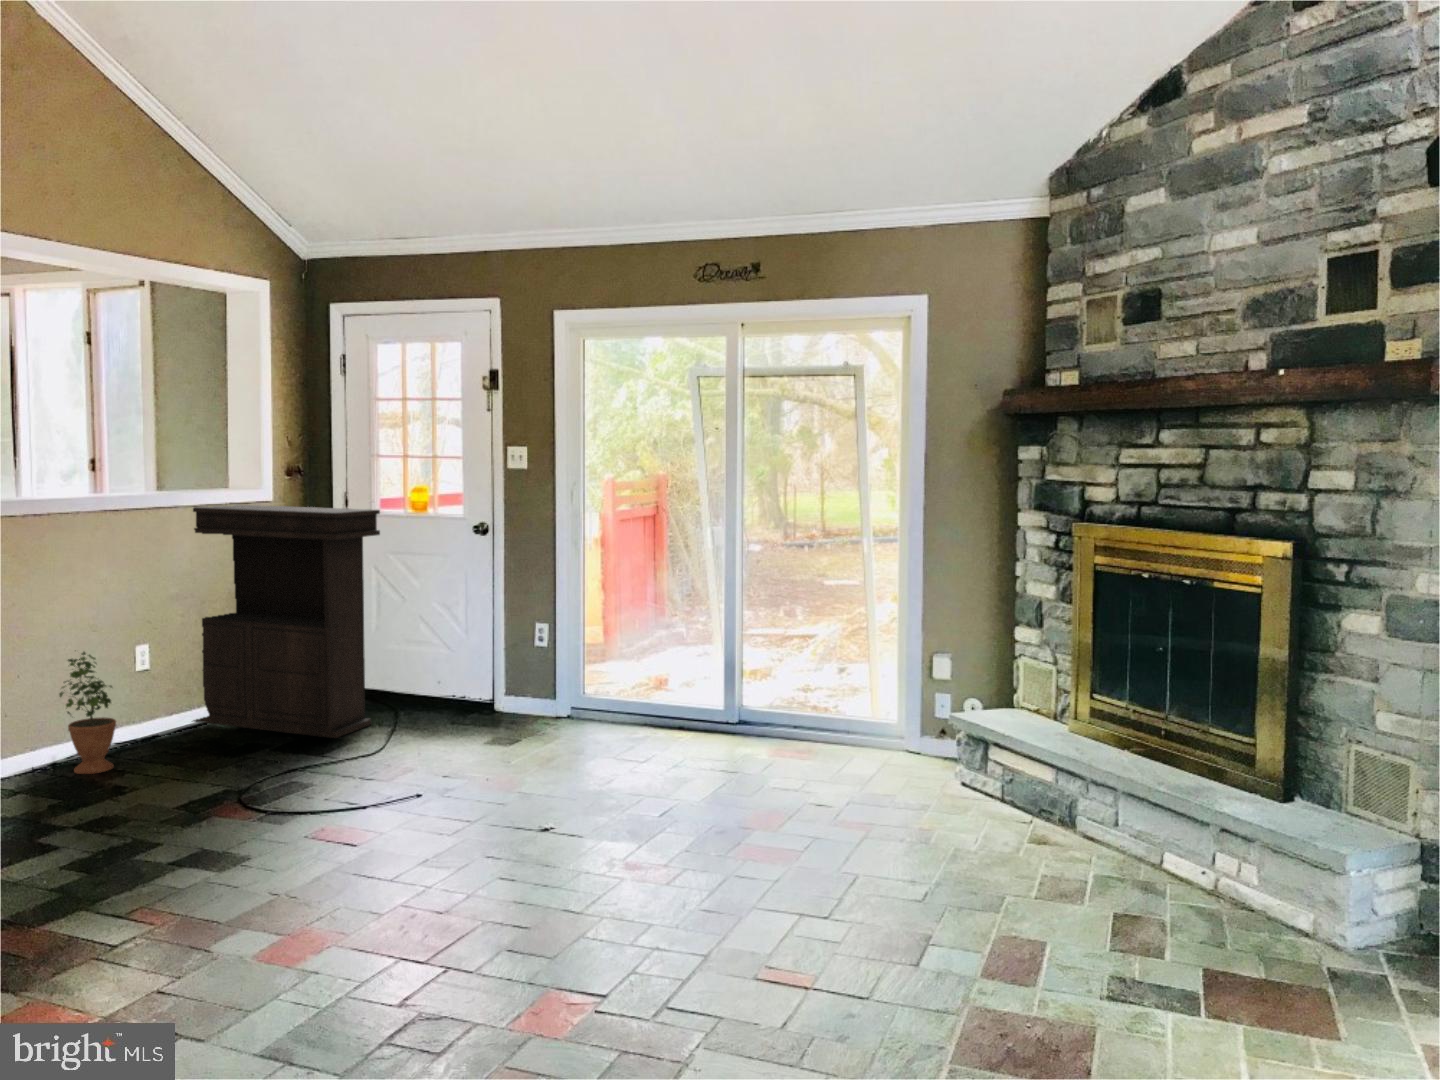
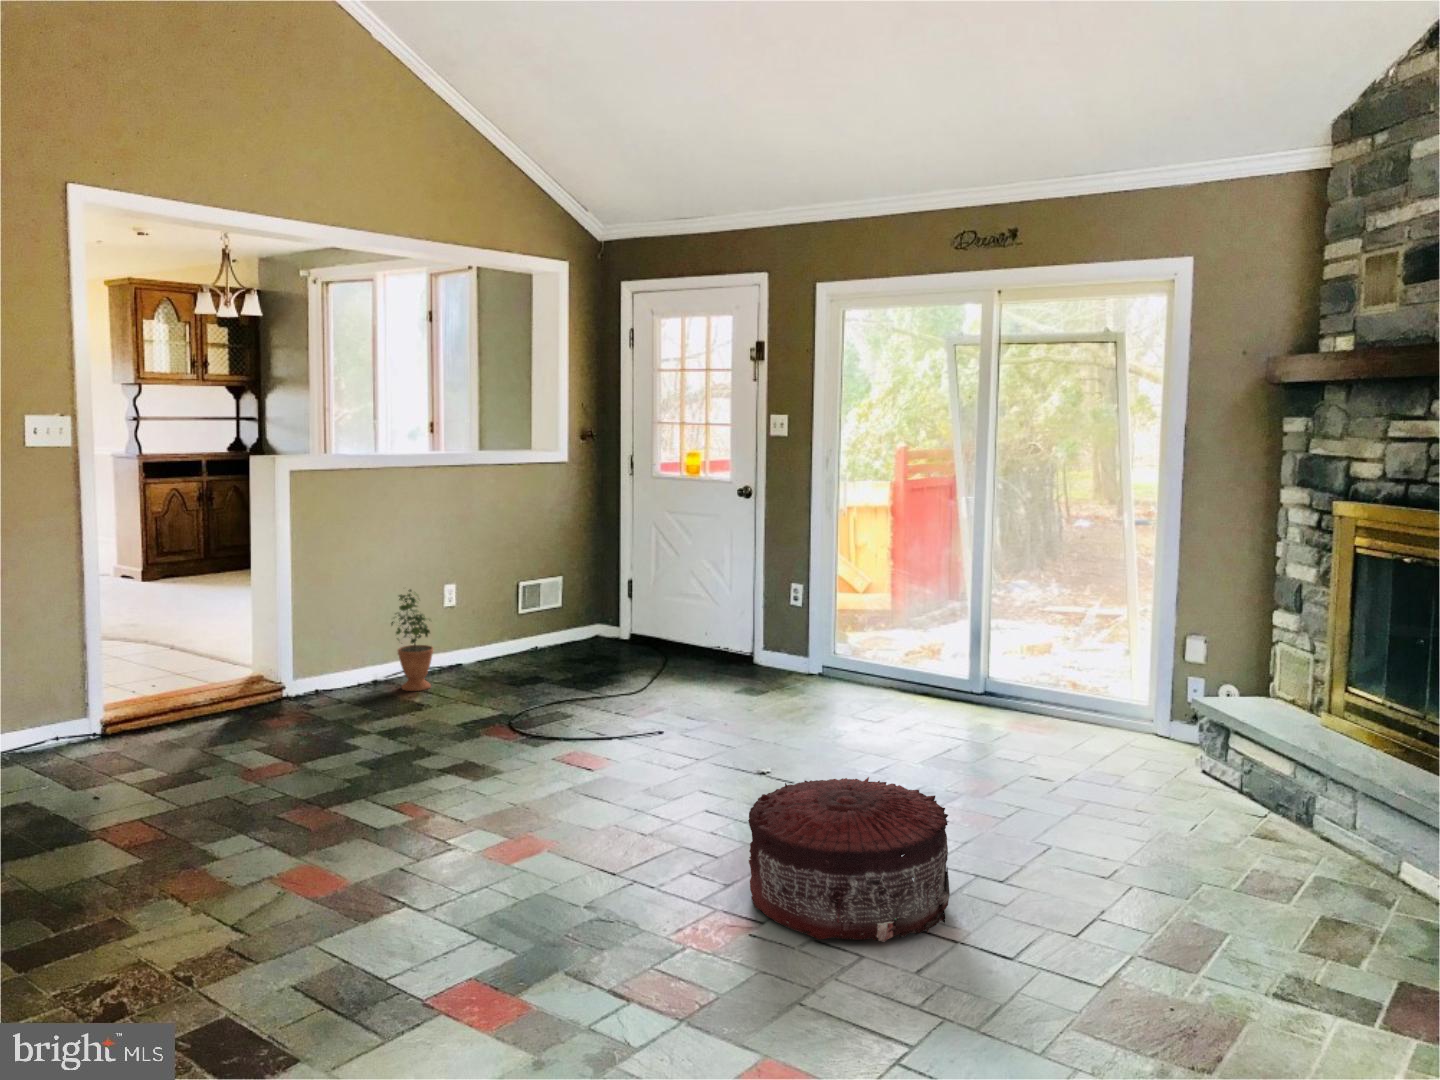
console table: present [192,505,380,738] -> none [465,465,652,677]
pouf: none [566,825,788,1017] -> present [748,777,950,942]

